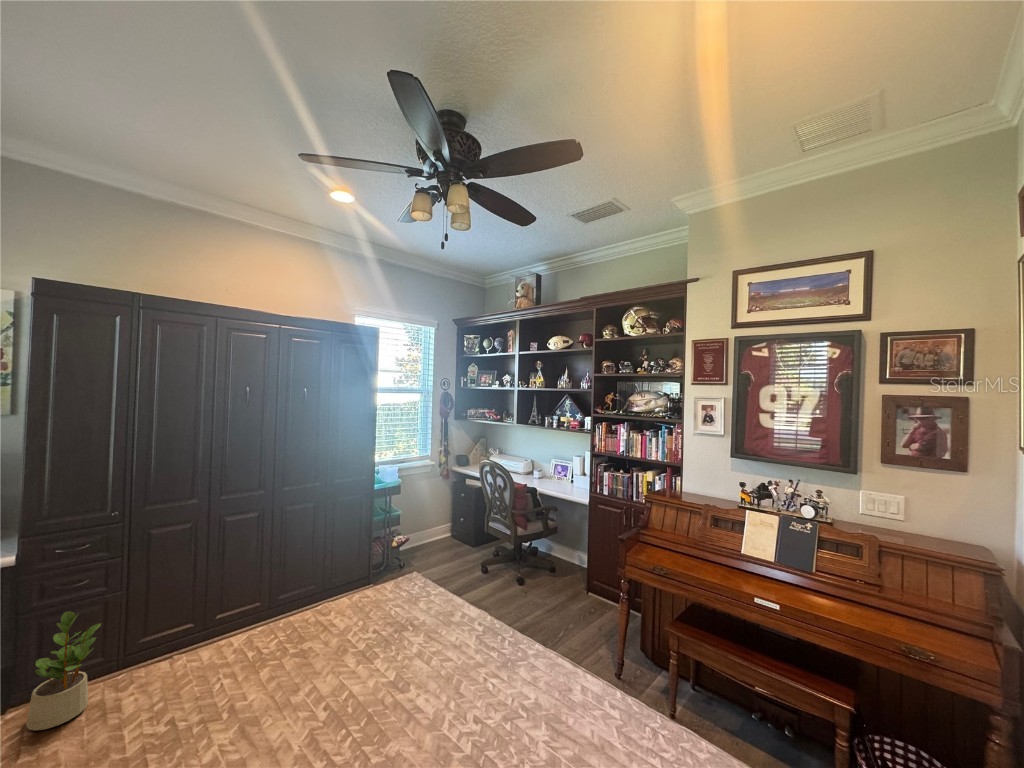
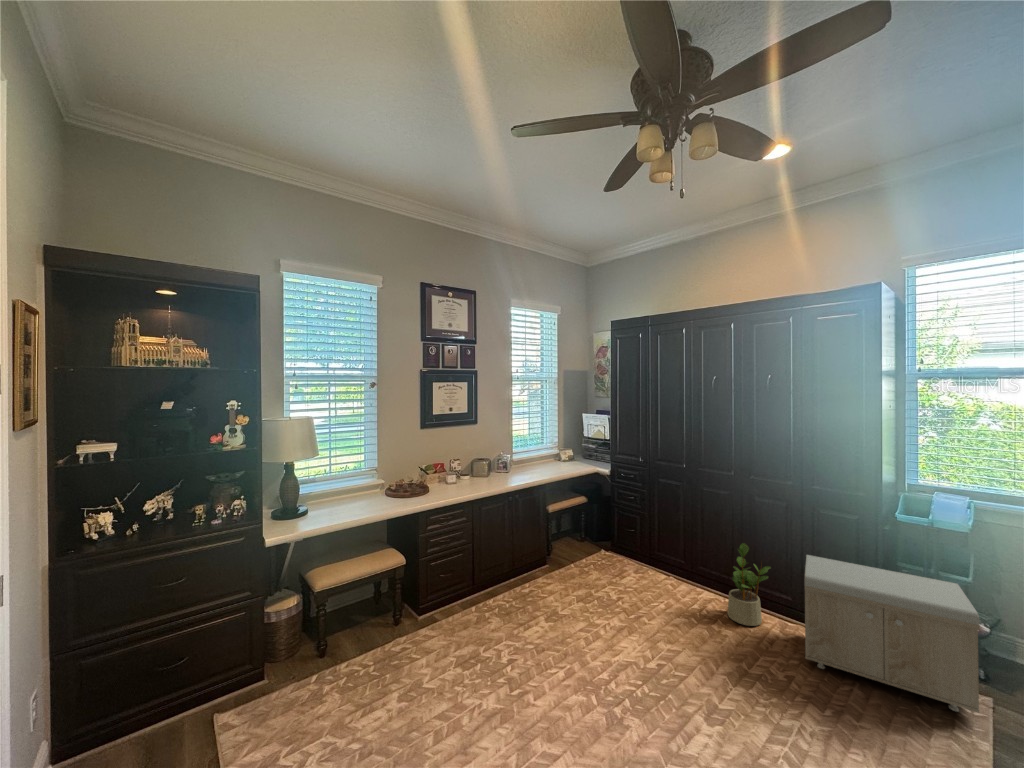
storage bench: none [146,549,301,691] -> present [805,555,980,713]

